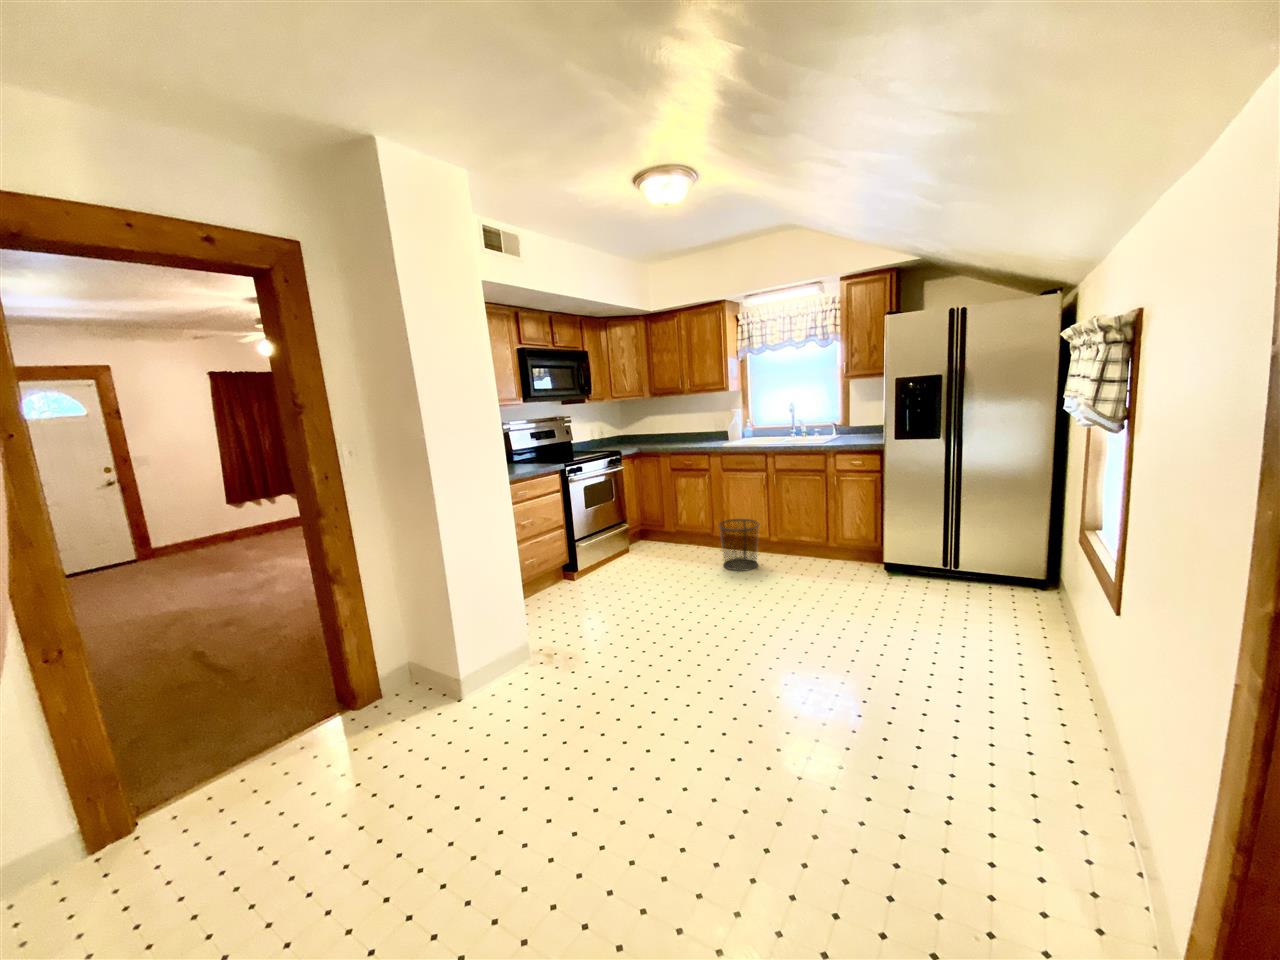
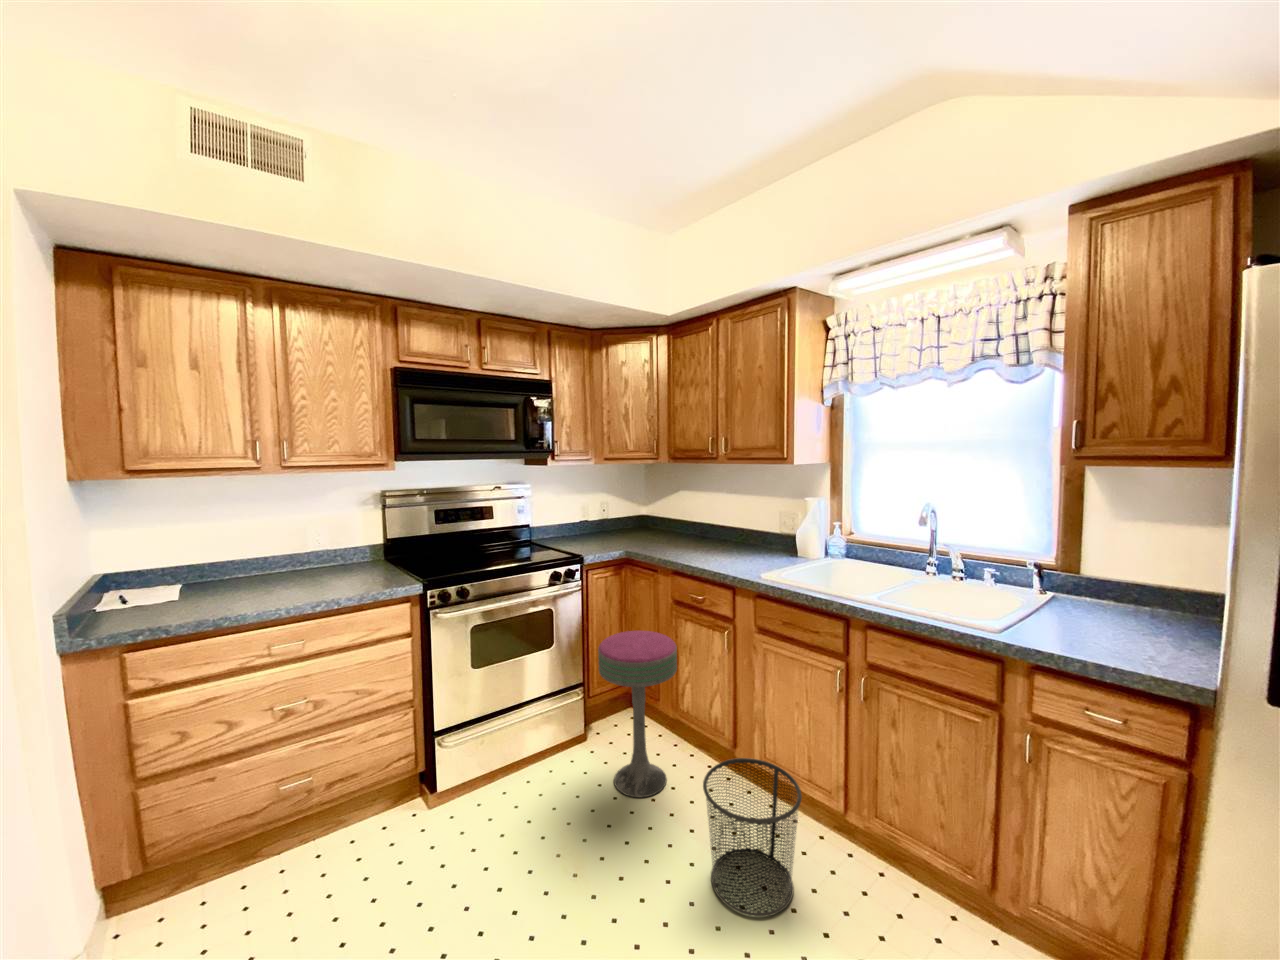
bar stool: none [648,482,687,558] -> present [598,631,677,797]

